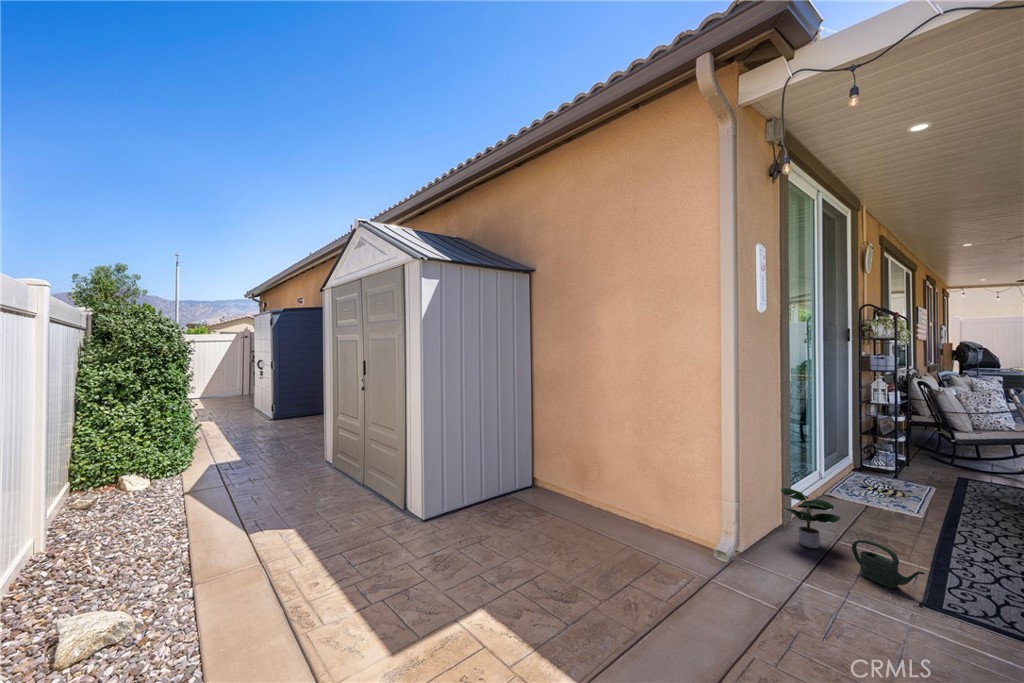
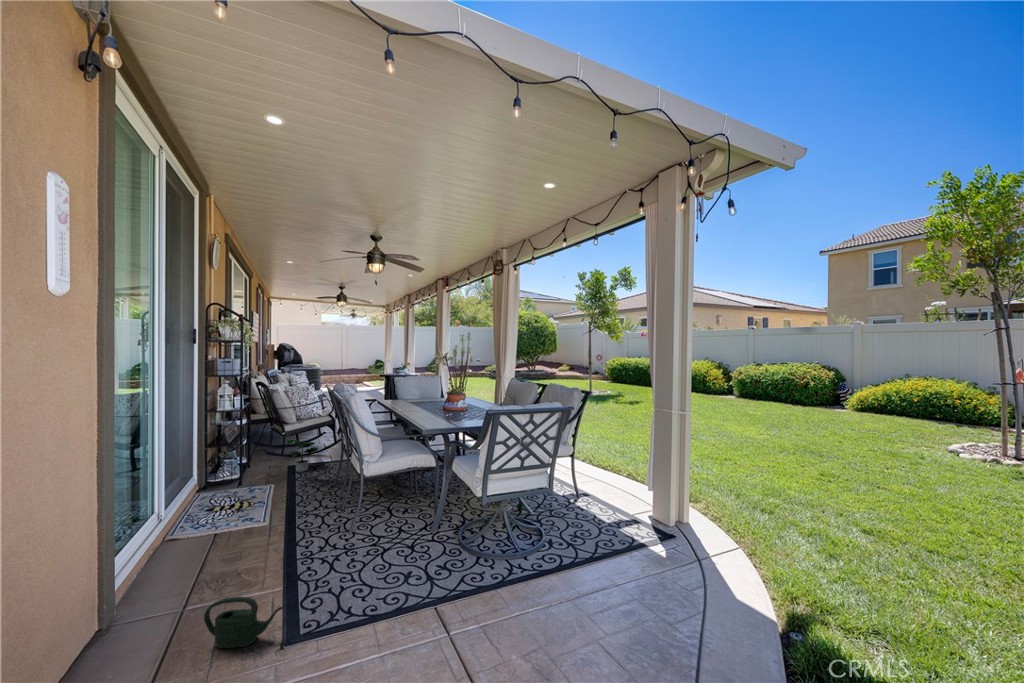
potted plant: present [781,488,841,548] -> present [285,440,318,472]

